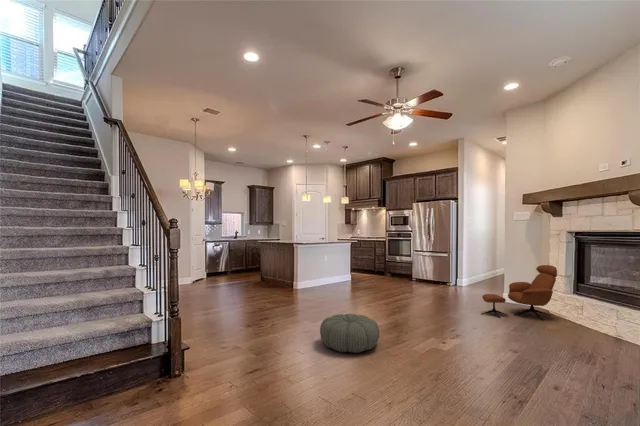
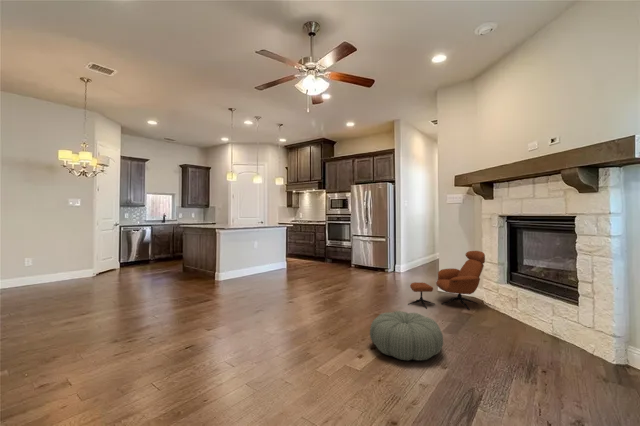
pouf: present [320,314,379,353] -> present [370,311,443,361]

